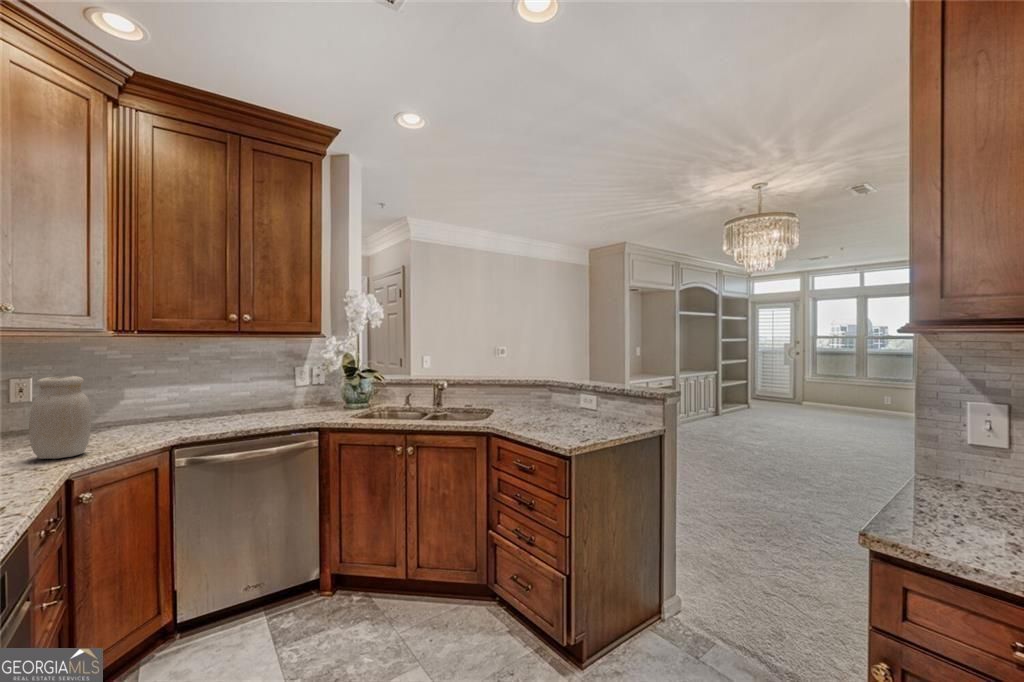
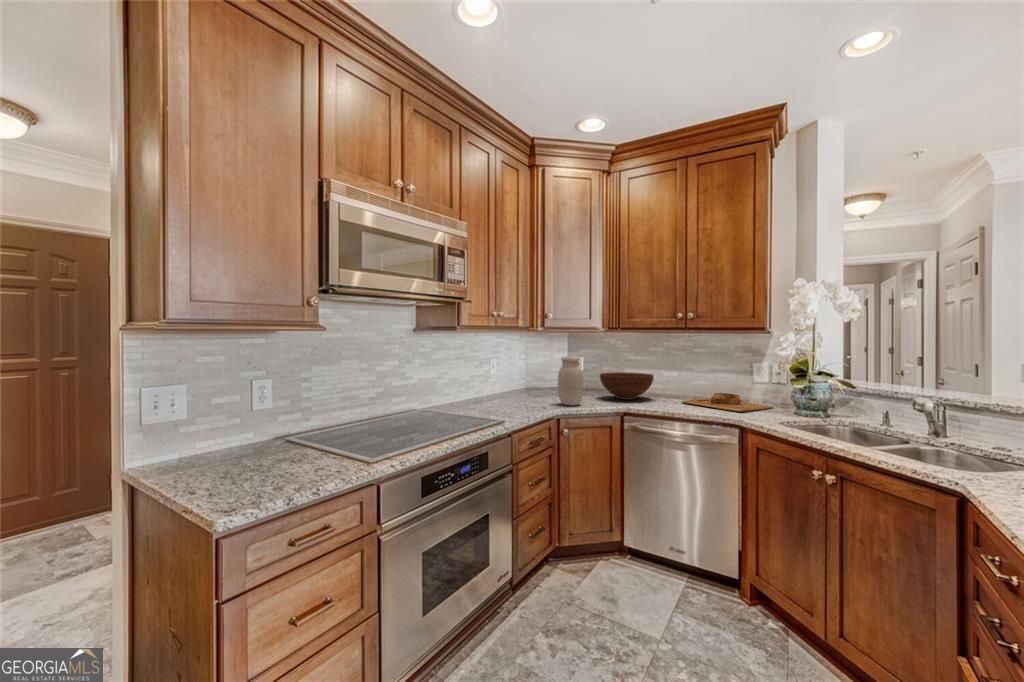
fruit bowl: none [92,391,189,431] -> present [600,372,654,400]
cutting board: none [233,400,324,419] -> present [682,393,773,412]

